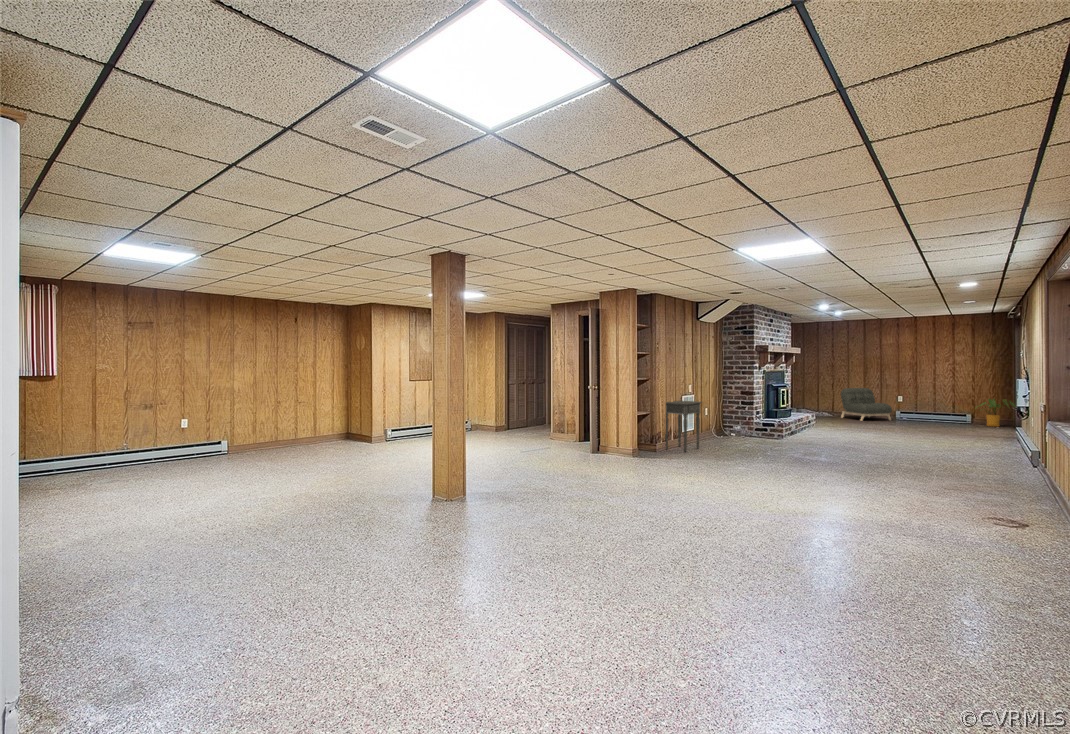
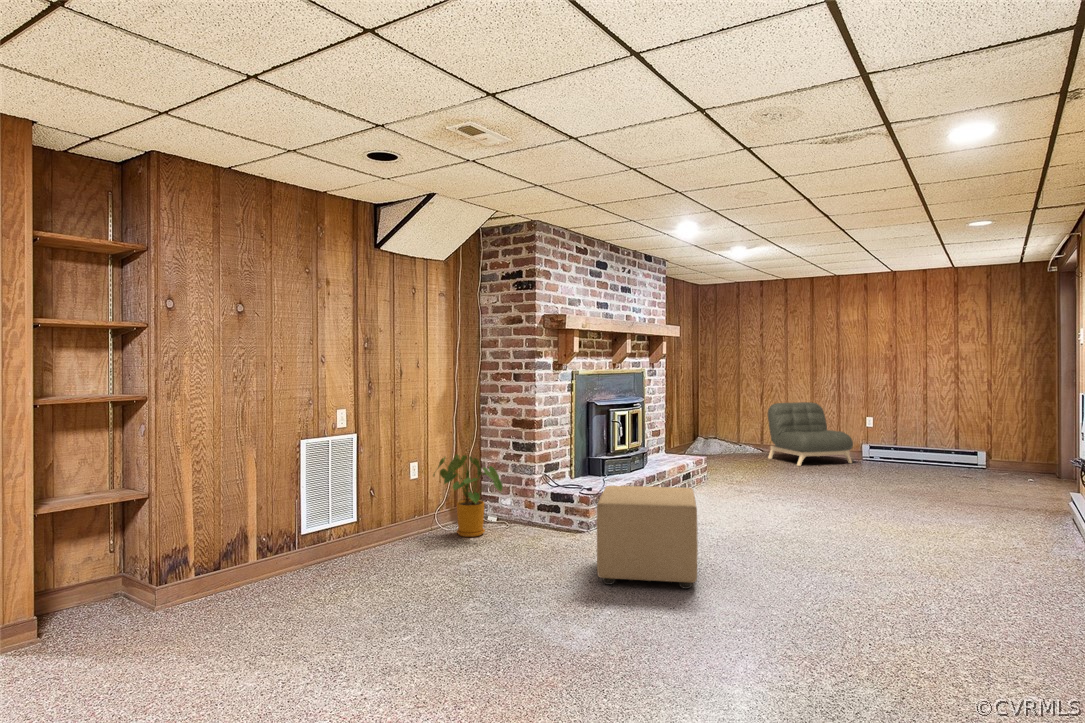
house plant: present [980,399,1016,427] -> present [433,454,502,537]
side table: present [665,401,702,452] -> none [215,451,335,602]
ottoman: none [802,417,851,453] -> present [597,486,698,589]

